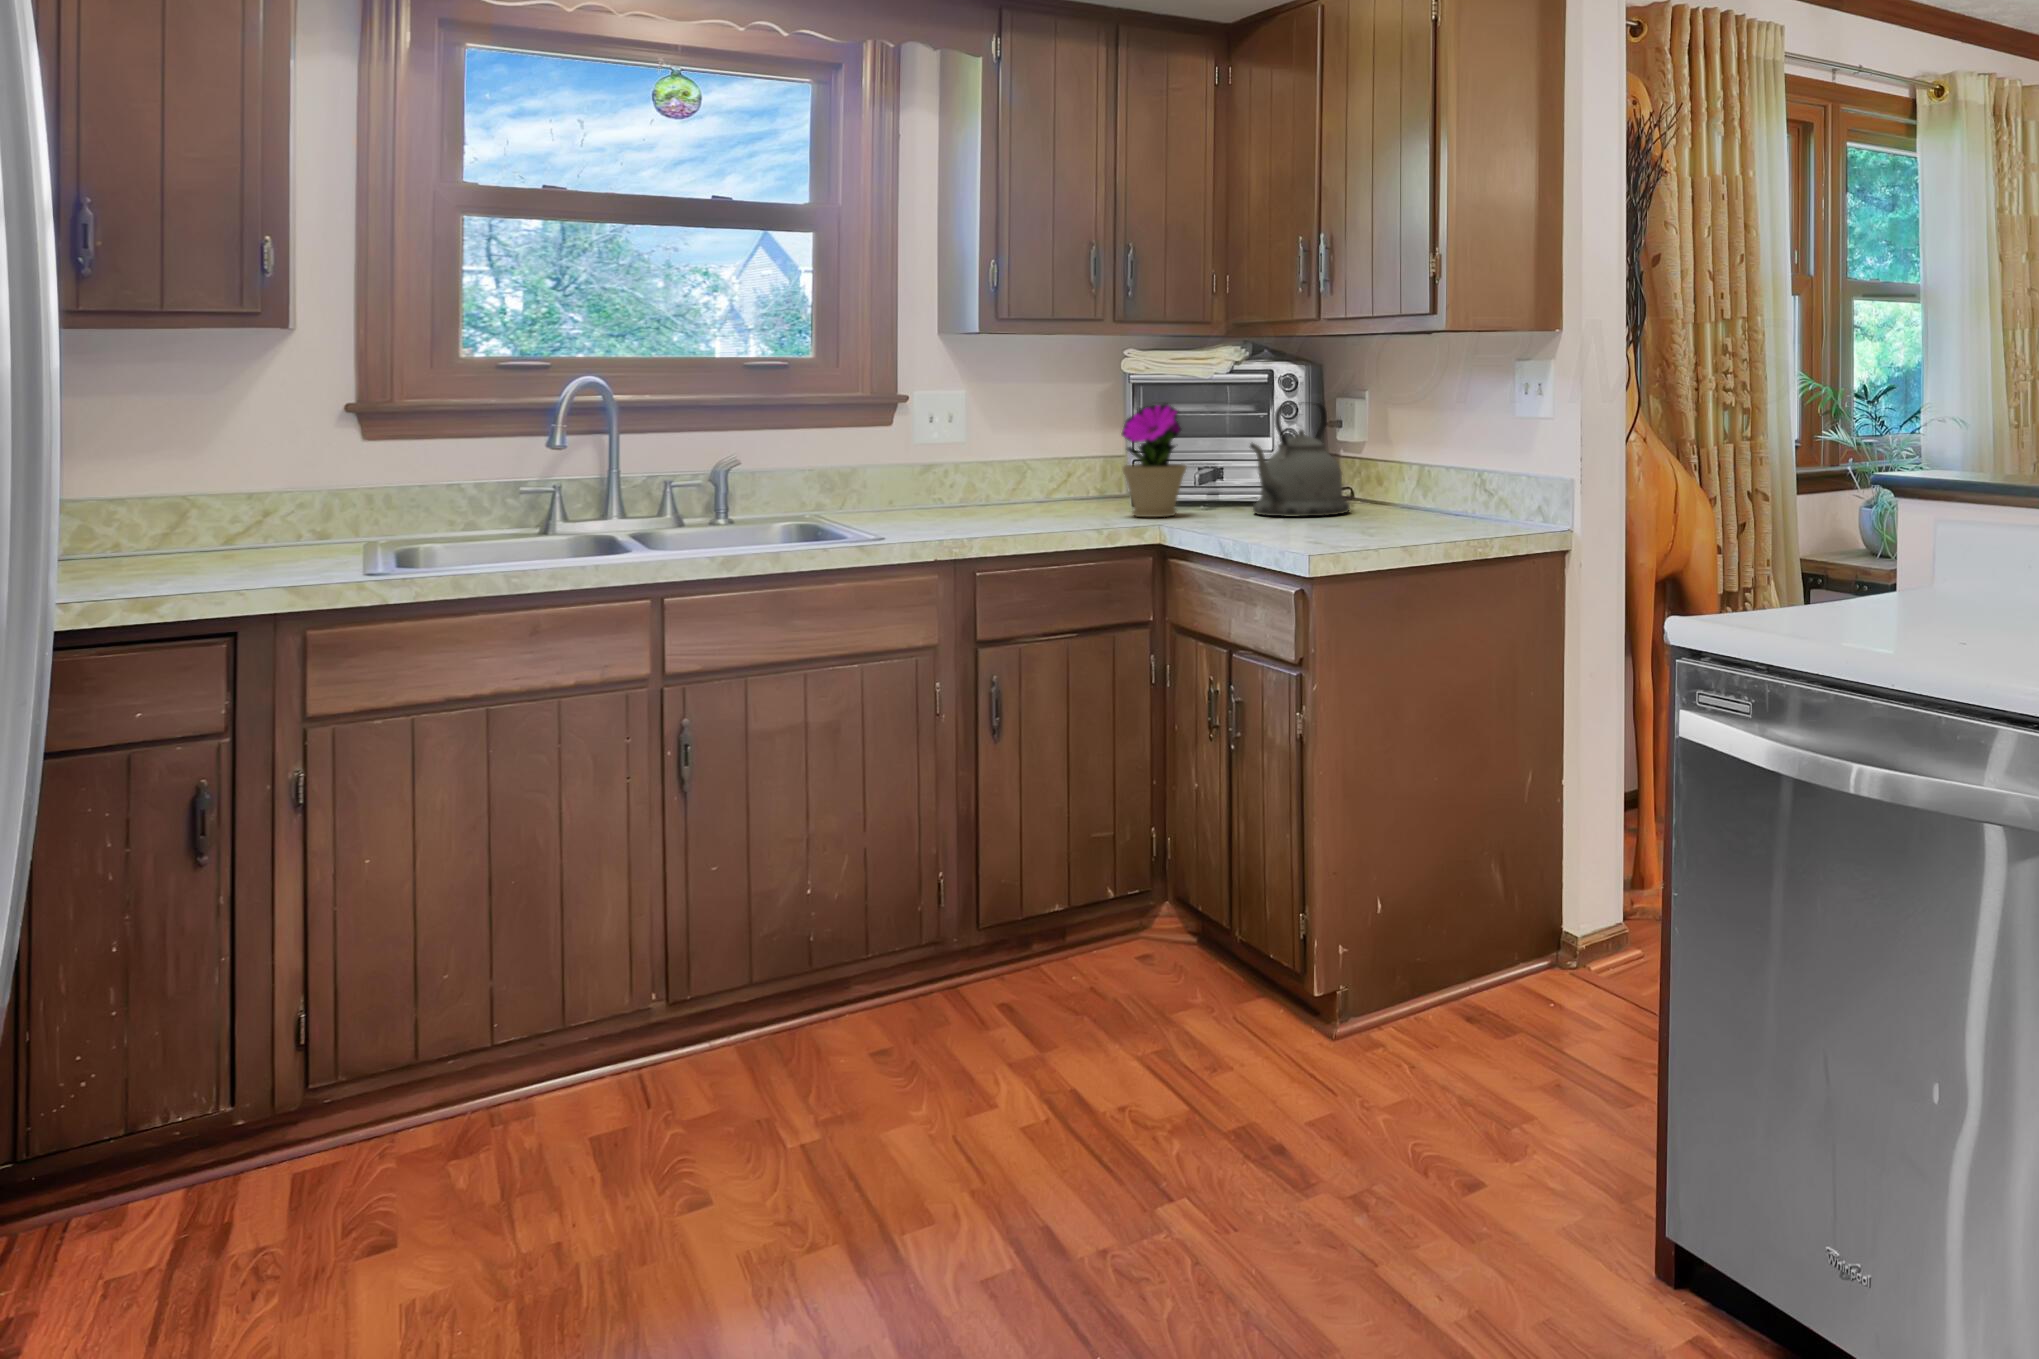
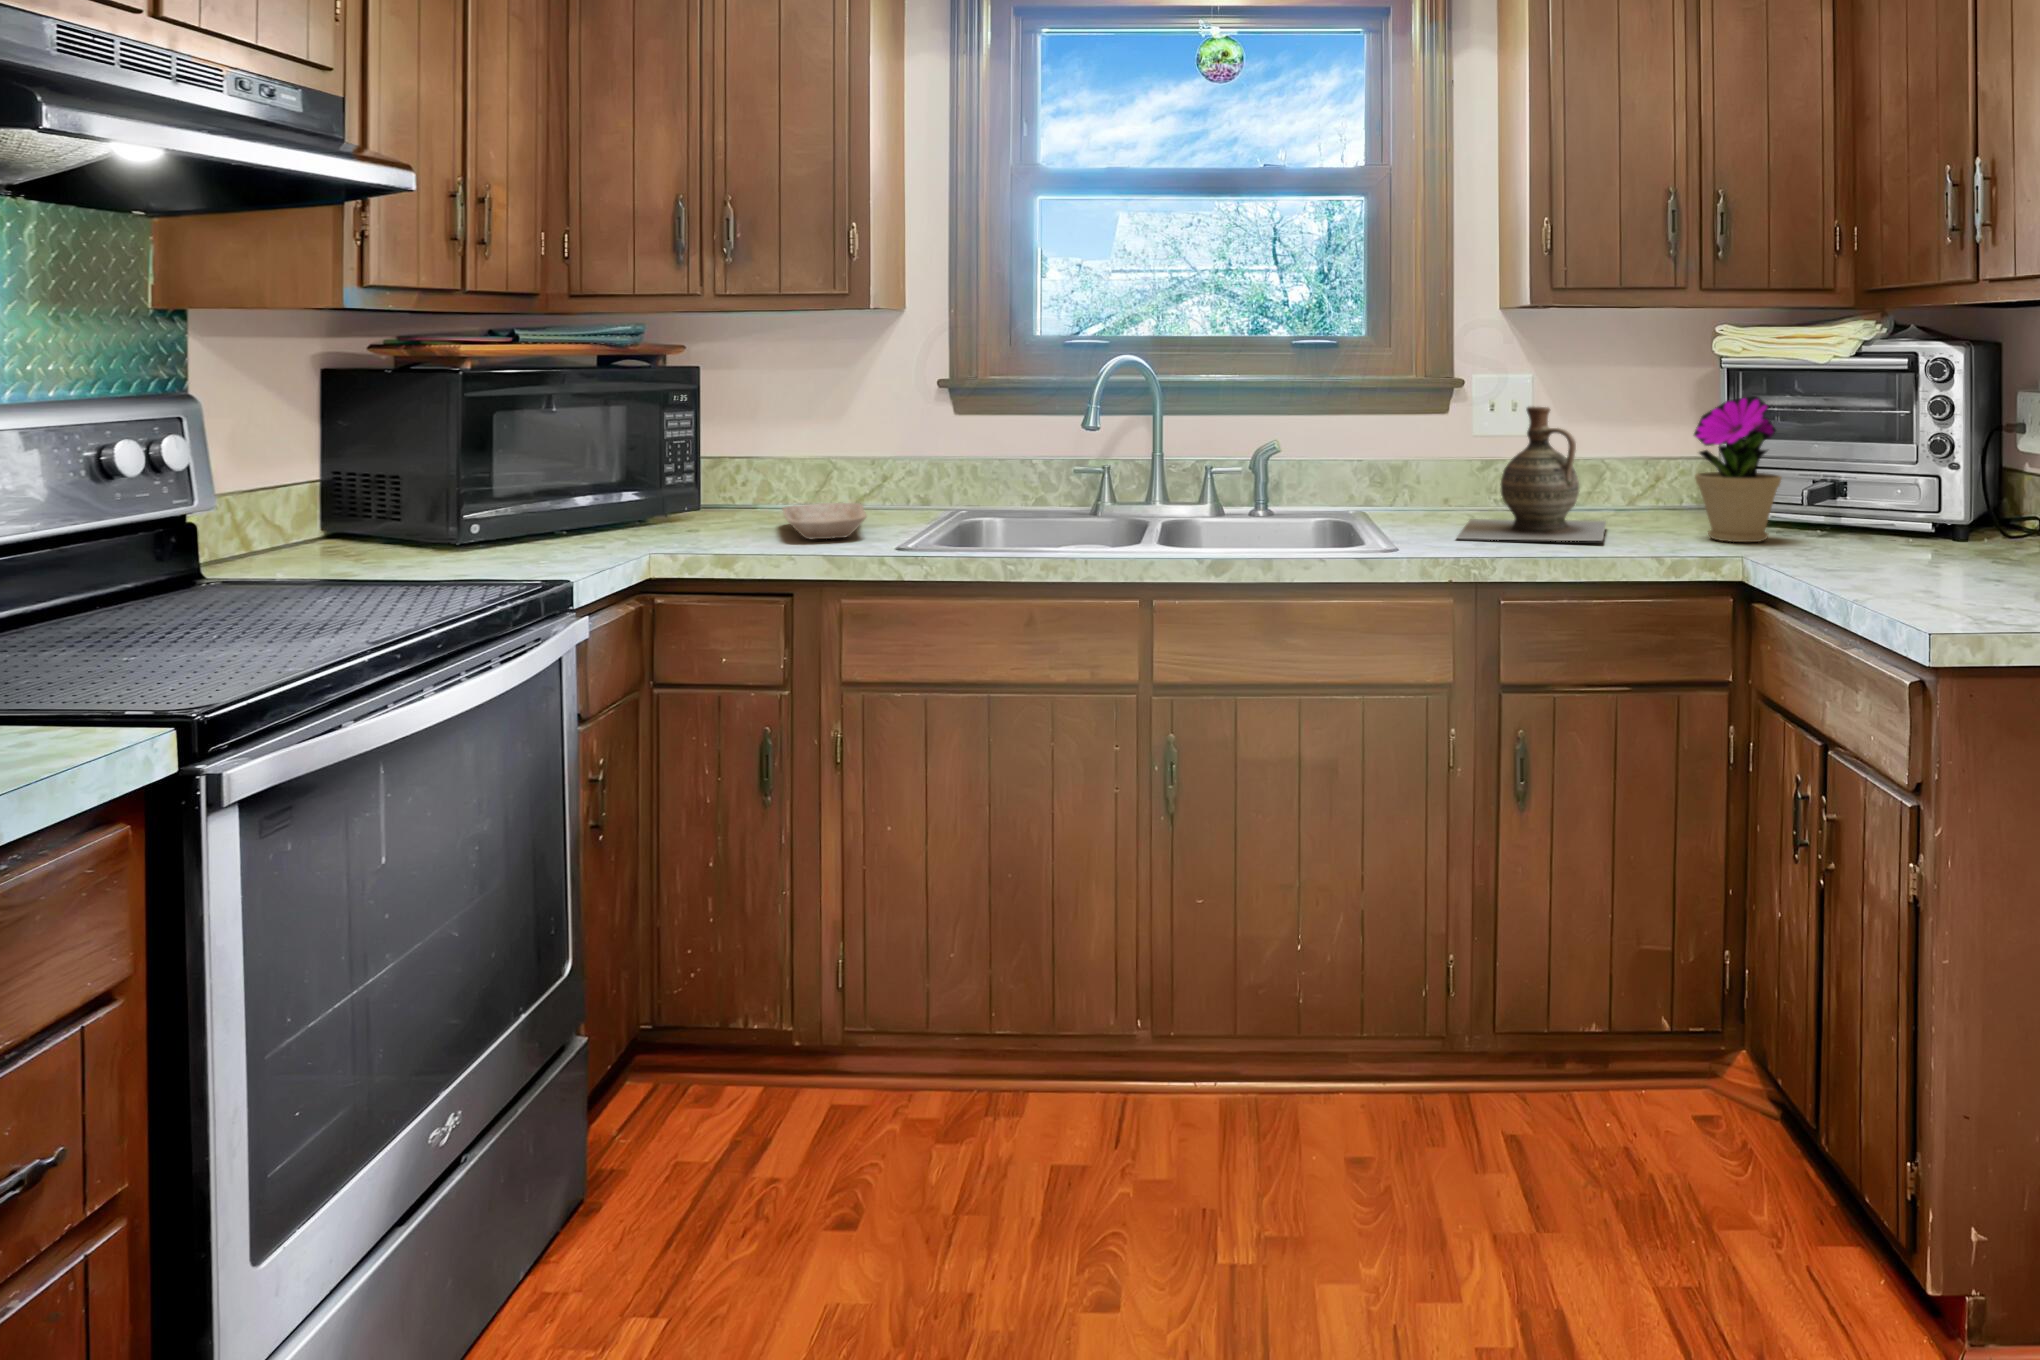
kettle: present [1250,403,1350,516] -> none [1866,398,2026,558]
ceramic jug: none [929,415,1057,529] -> present [1457,407,1606,541]
tray: none [163,534,314,570] -> present [783,503,867,539]

